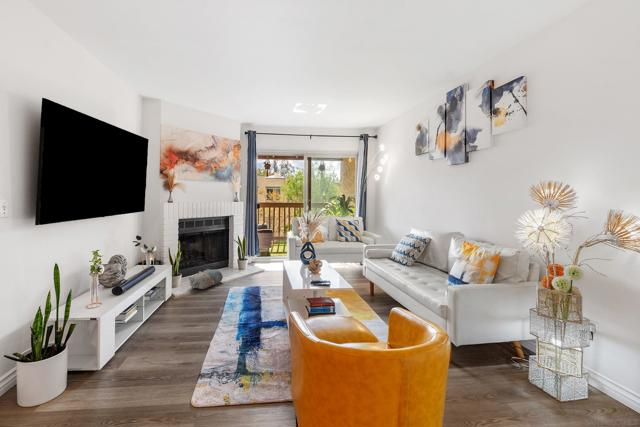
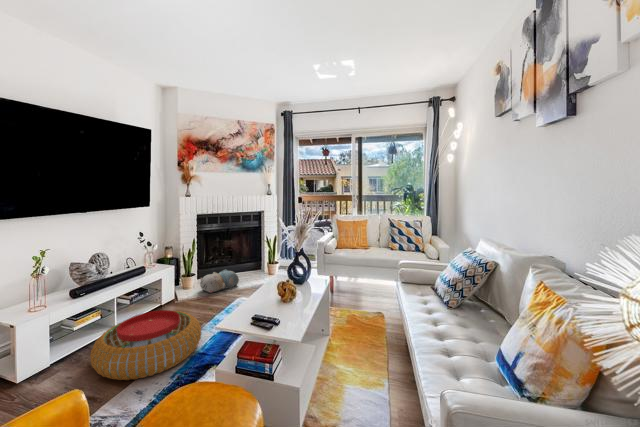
pouf: none [158,297,245,350] -> present [90,310,201,380]

